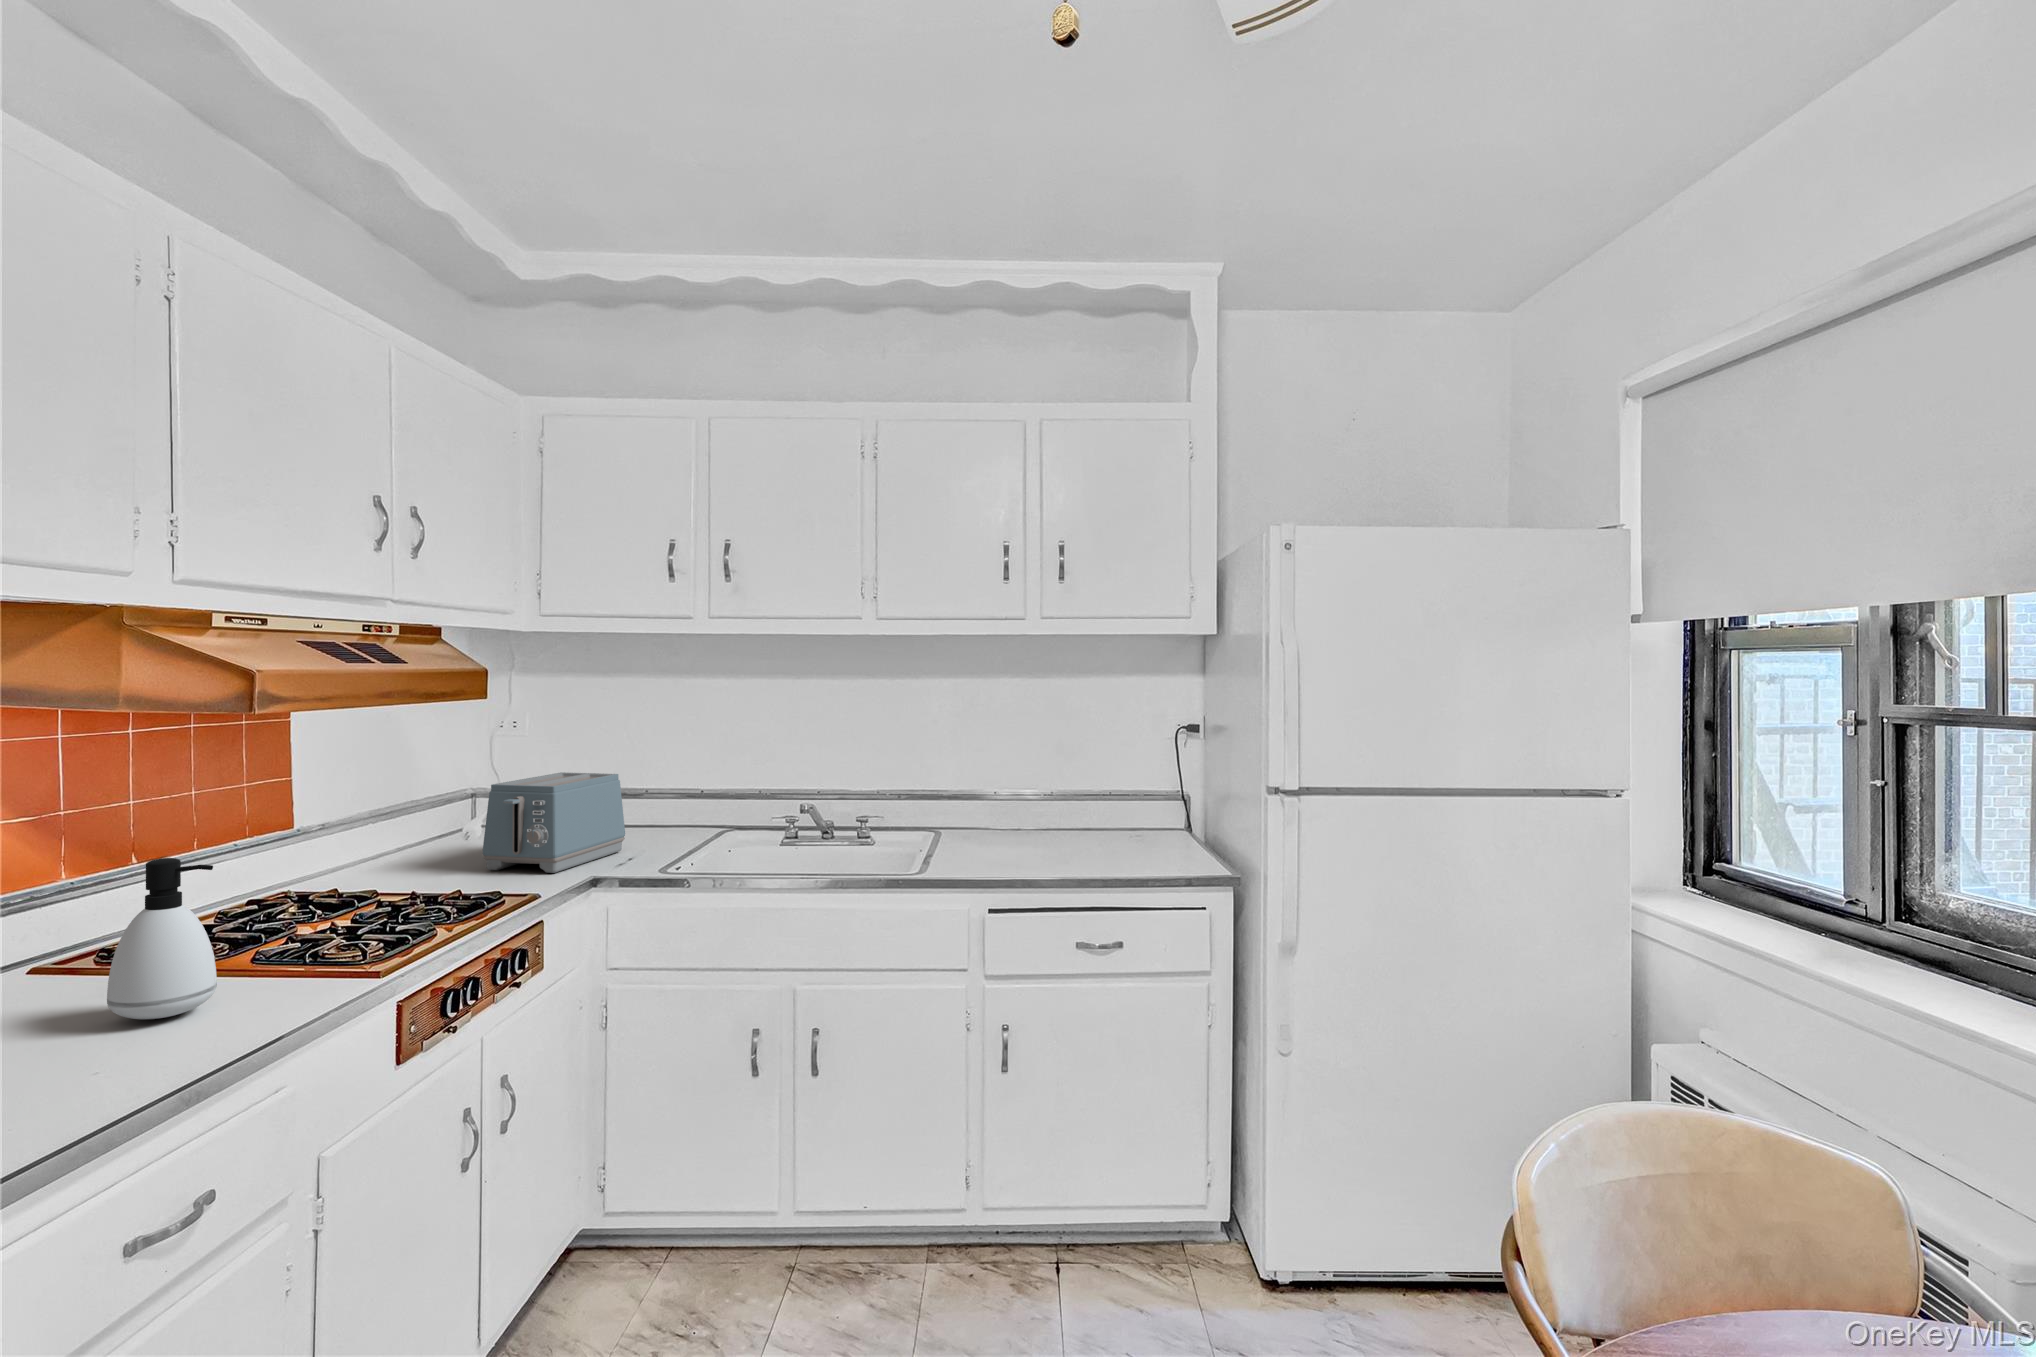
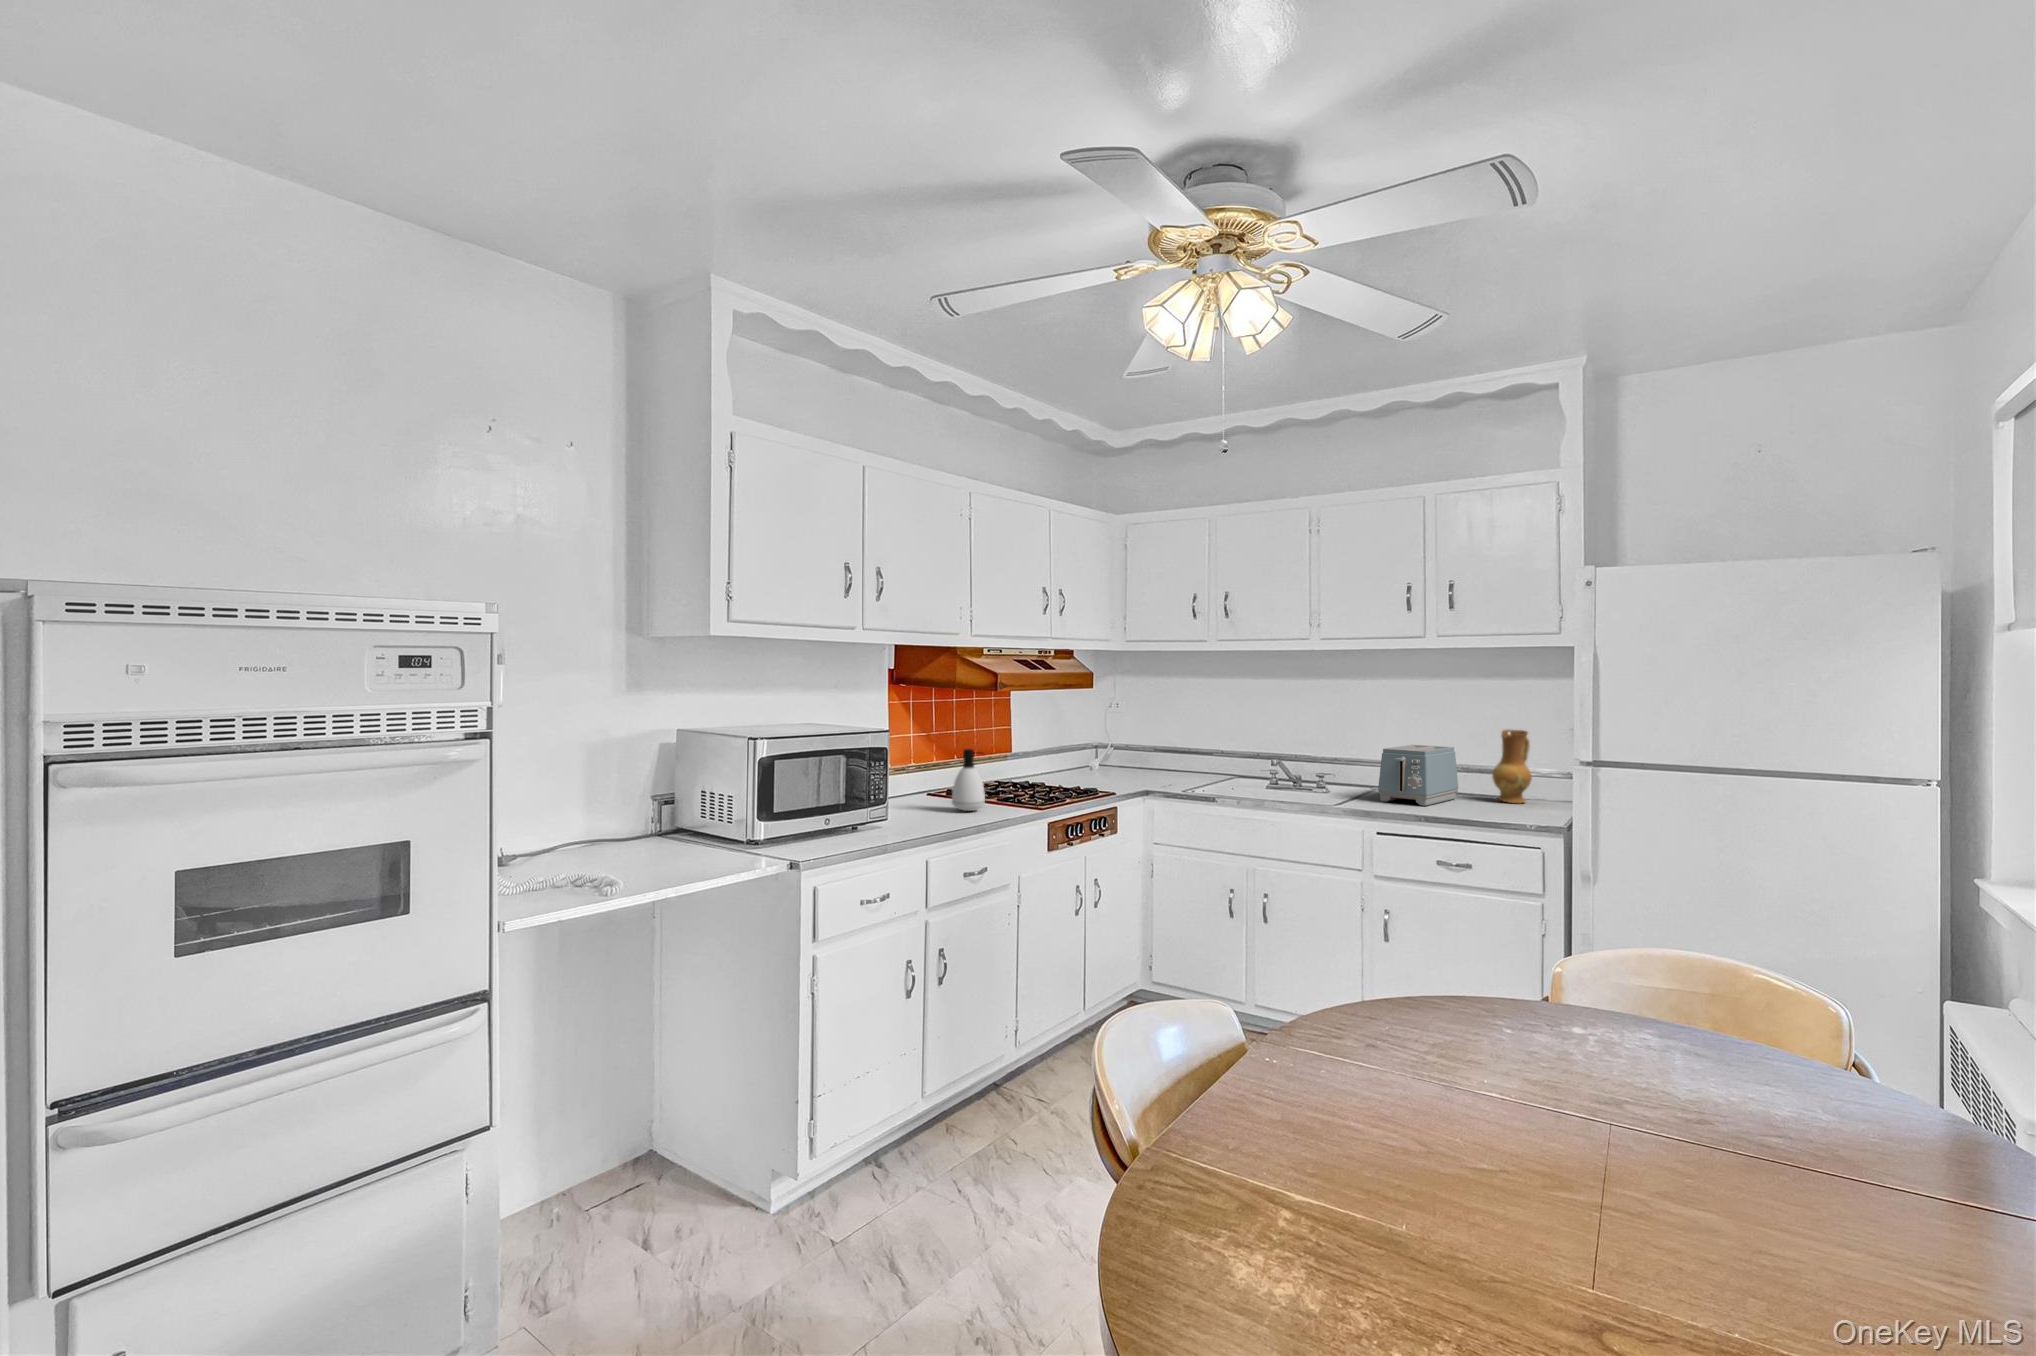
ceramic jug: none [1103,745,1151,846] -> present [1492,729,1532,803]
toaster: present [482,772,625,873] -> present [1378,745,1458,806]

